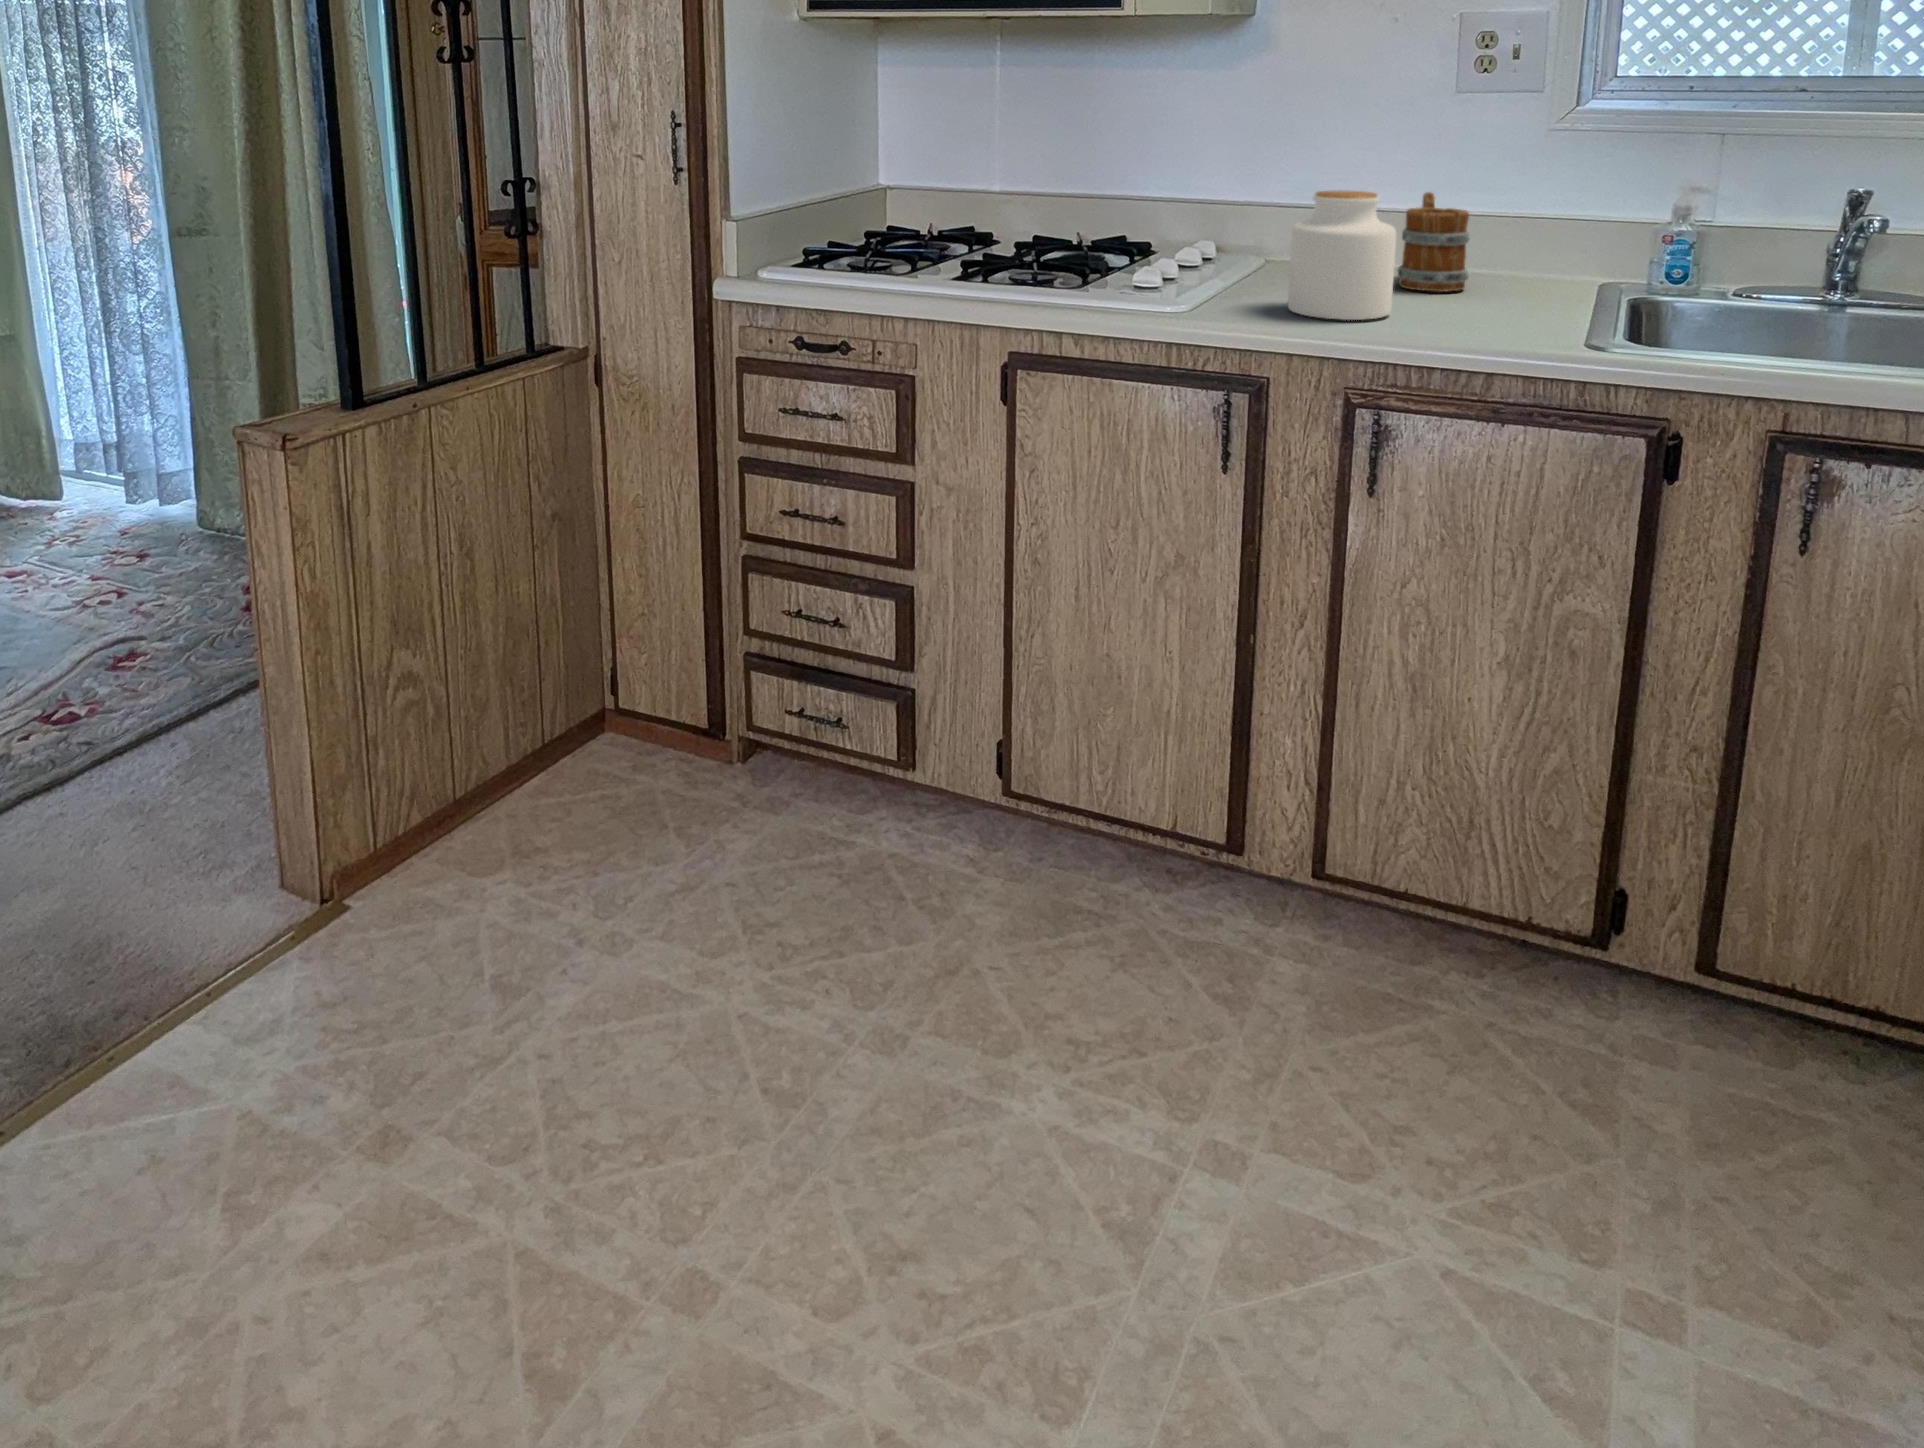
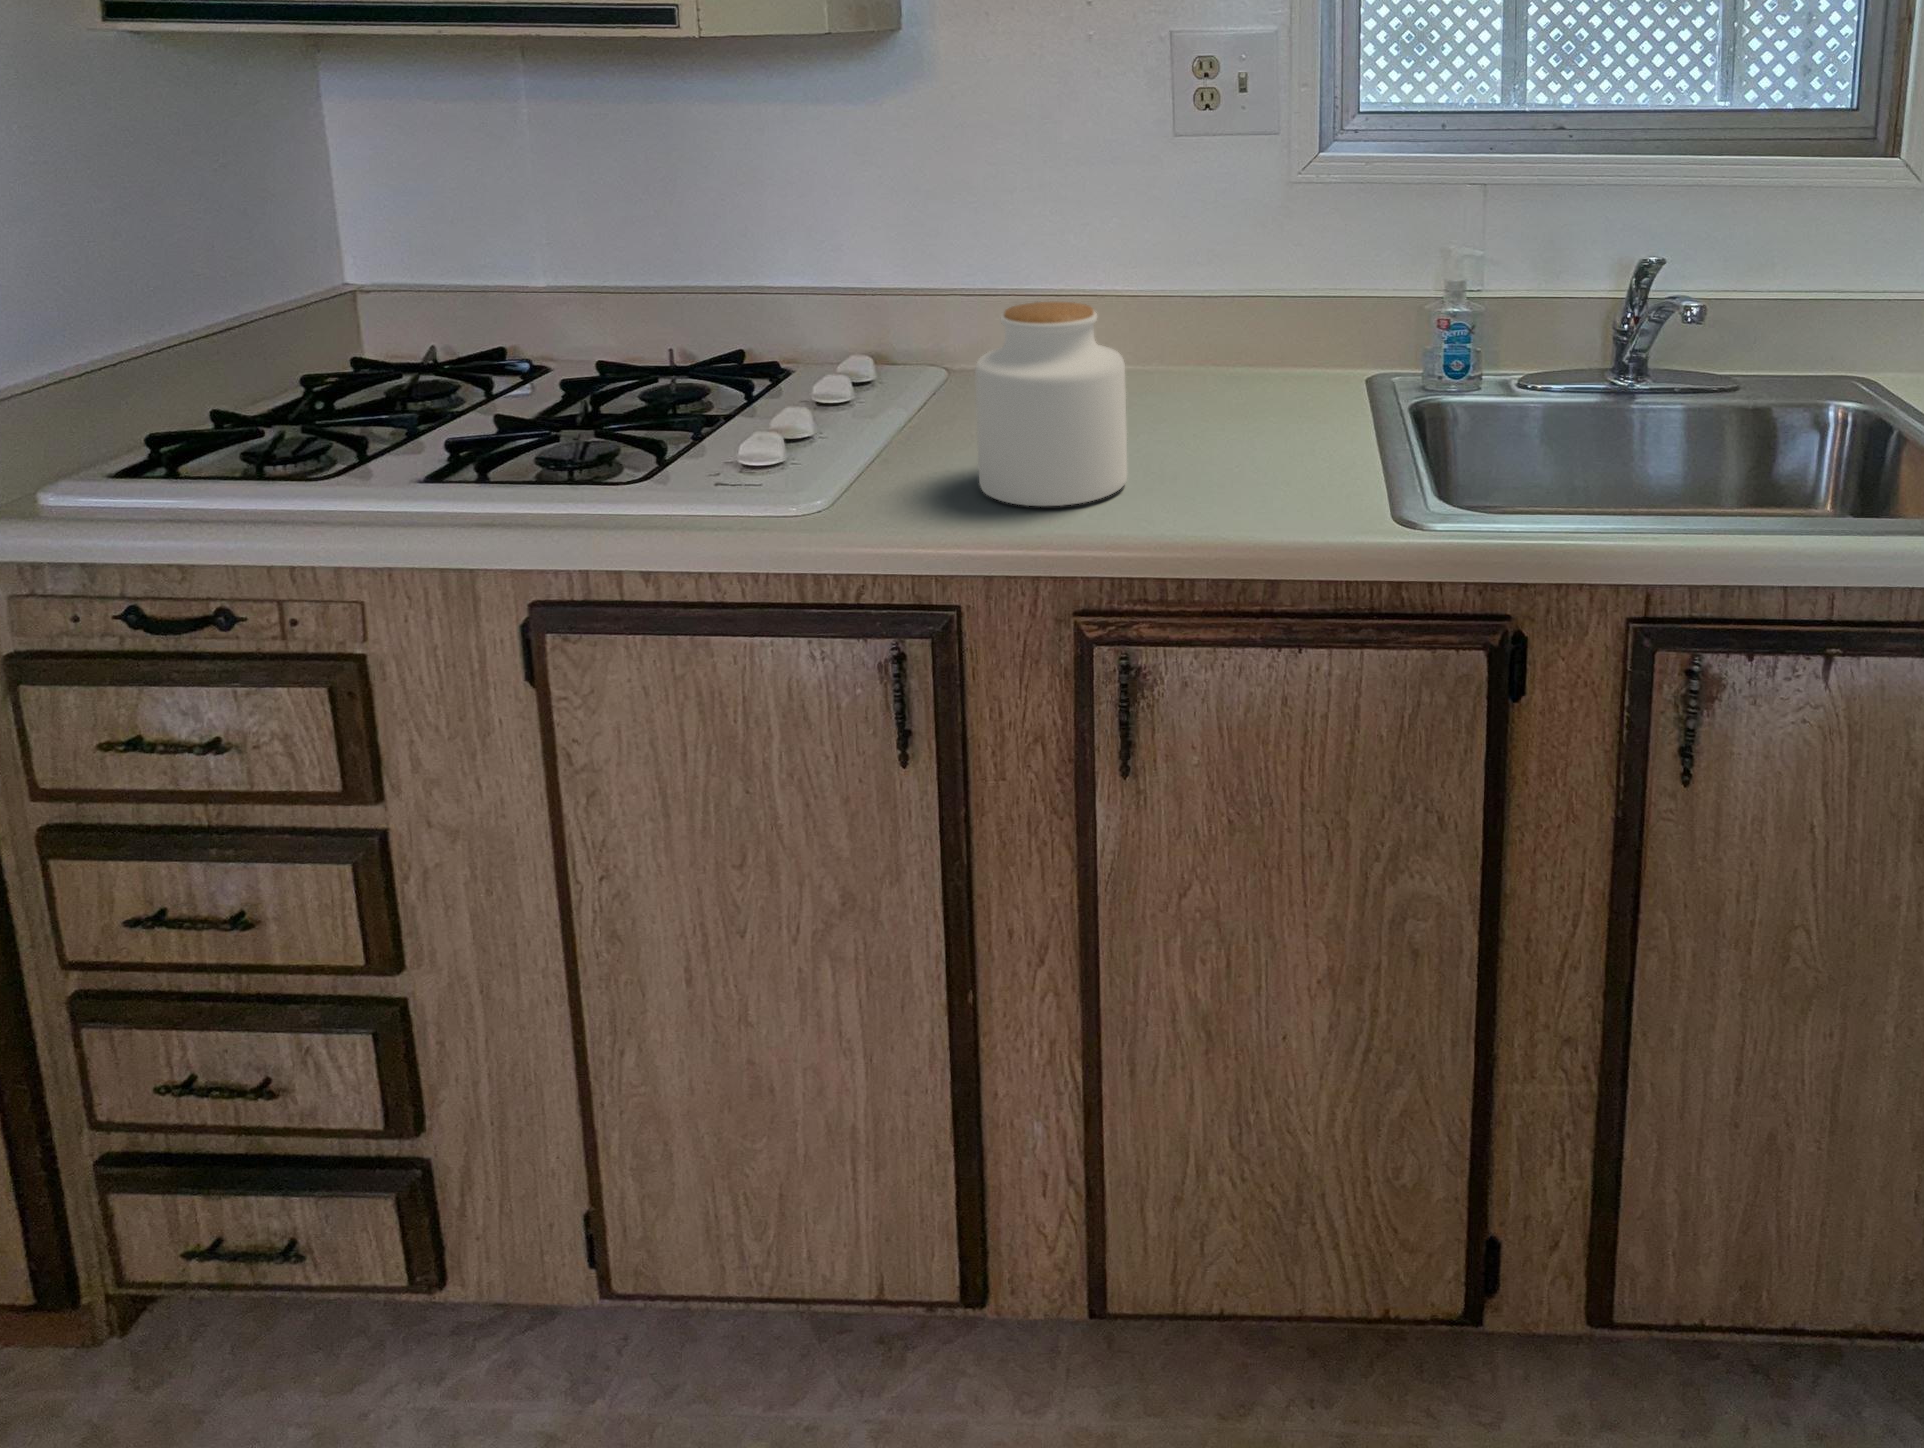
mug: present [1398,192,1470,292] -> none [1127,272,1220,417]

